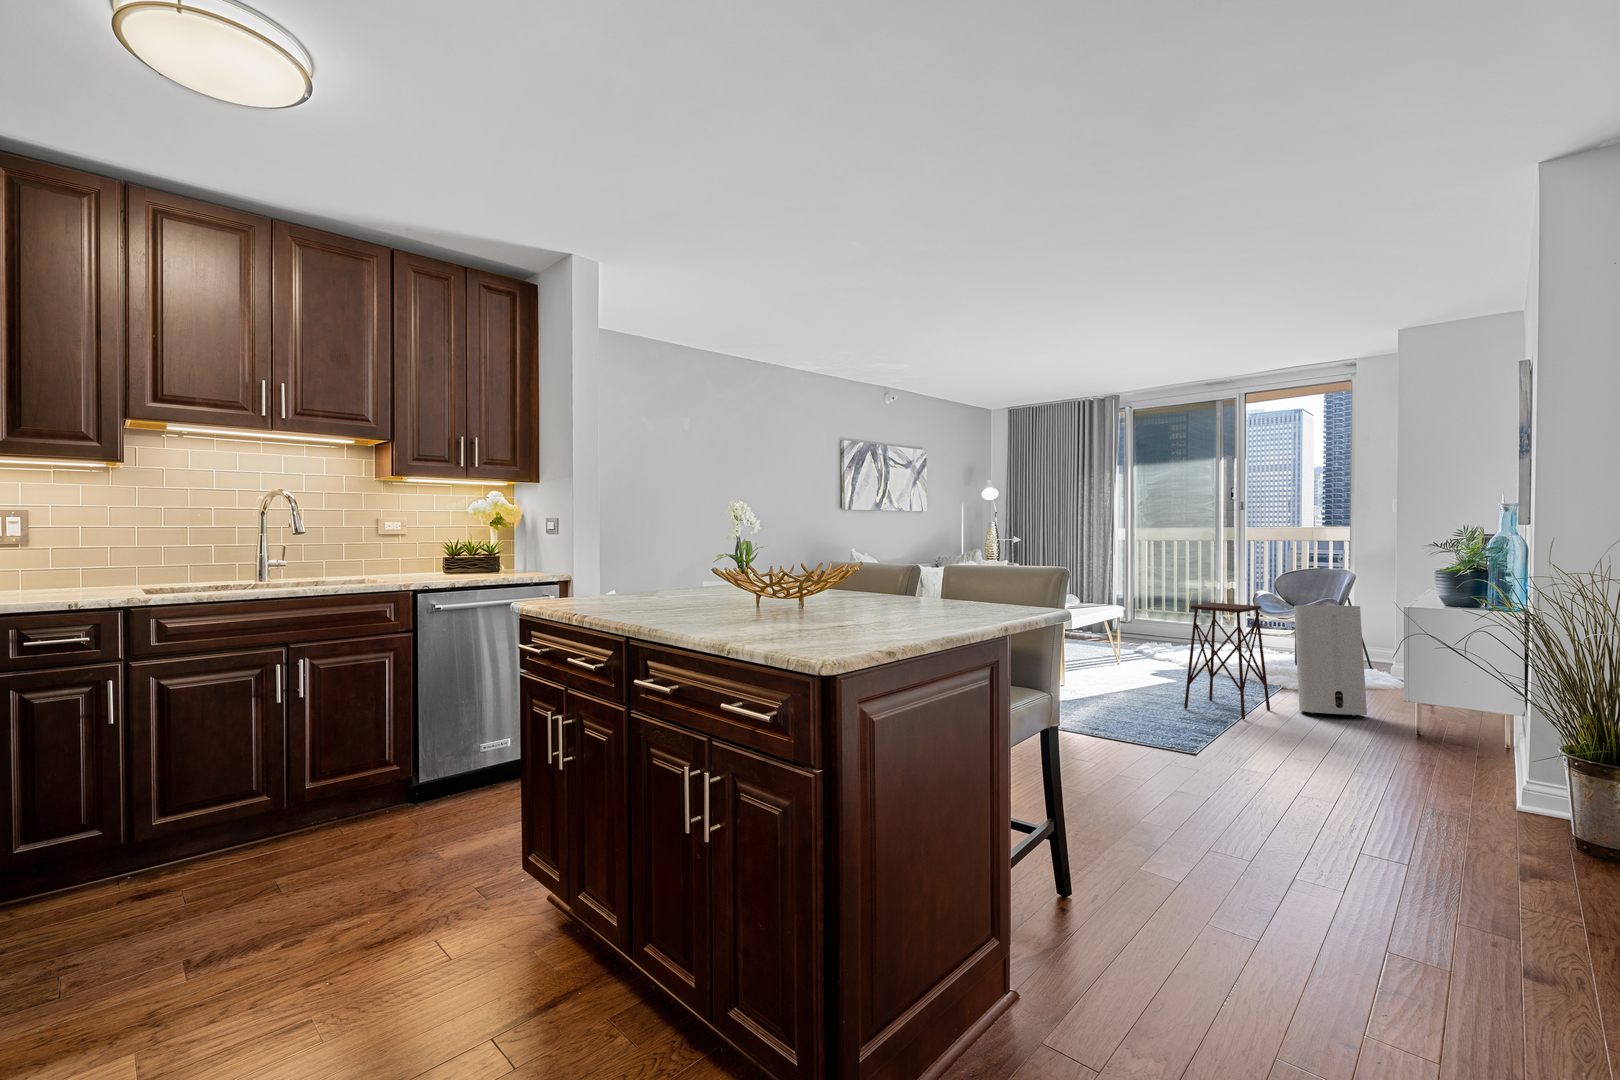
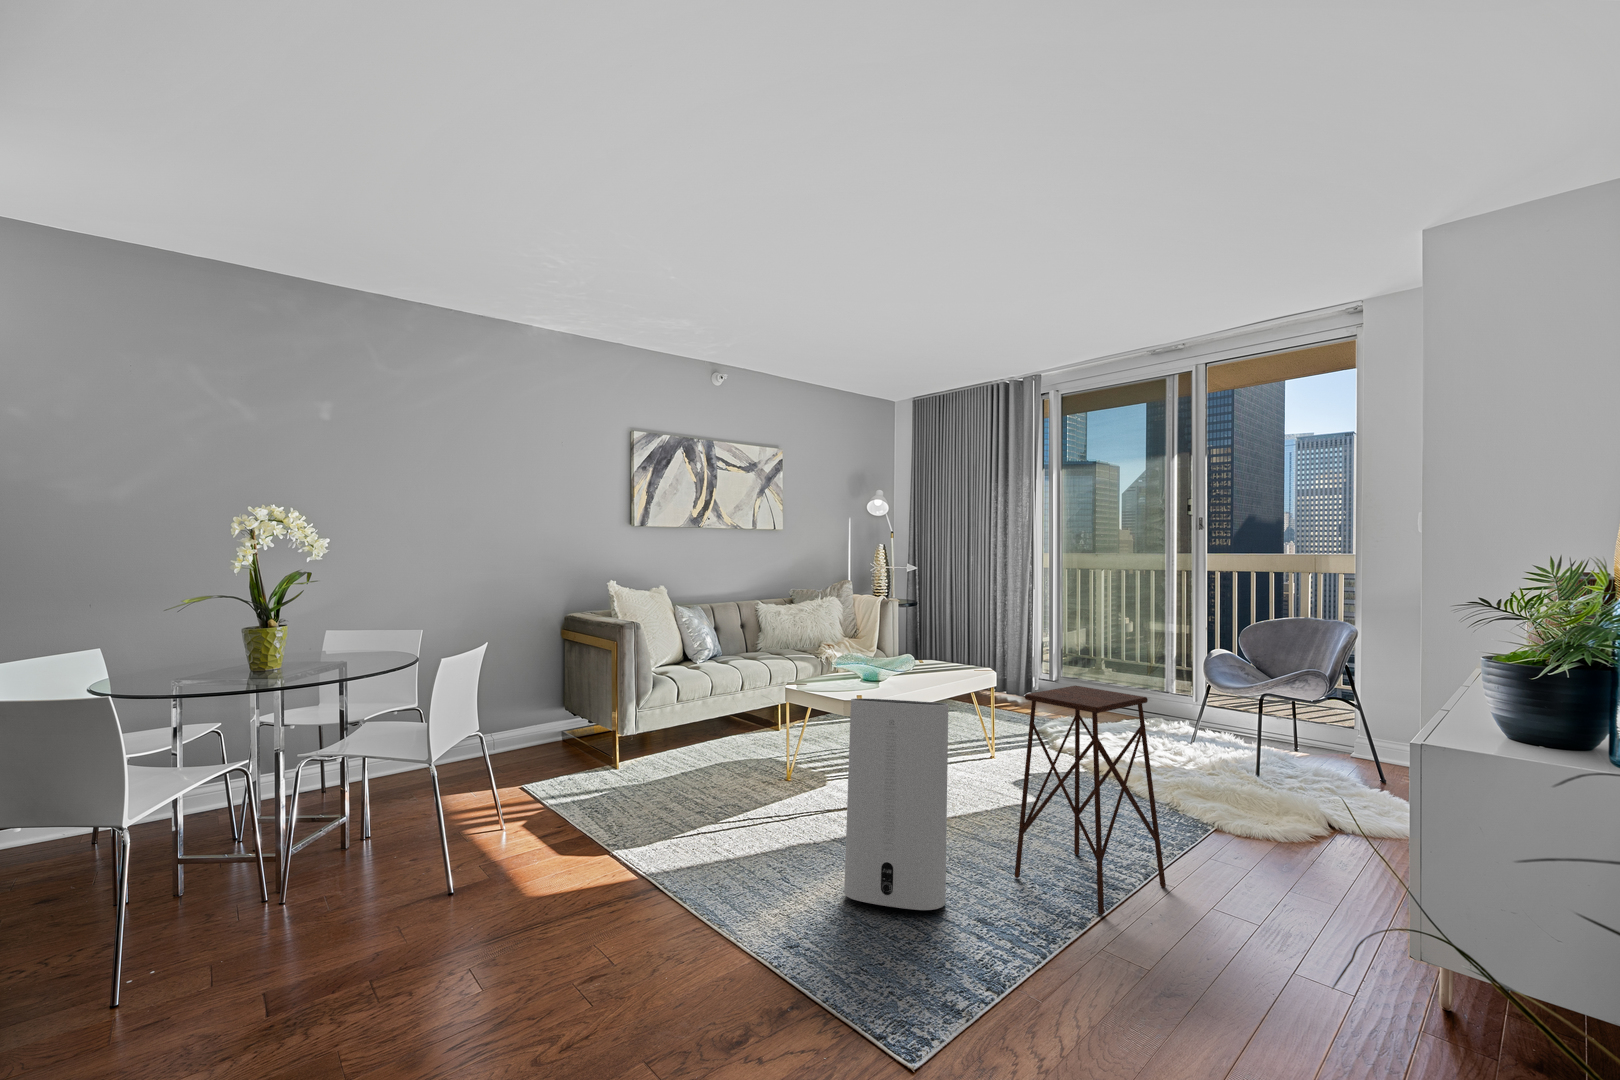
air purifier: present [1294,605,1367,716] -> present [844,698,948,910]

